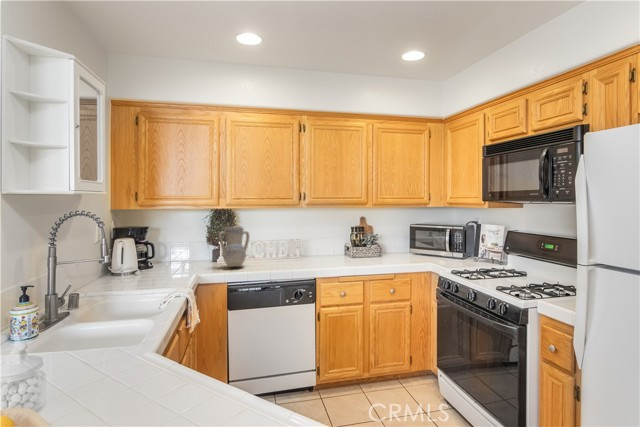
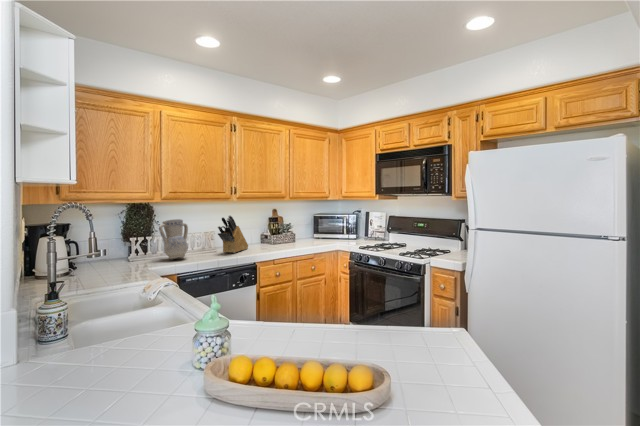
knife block: none [278,224,318,265] -> present [218,215,248,253]

